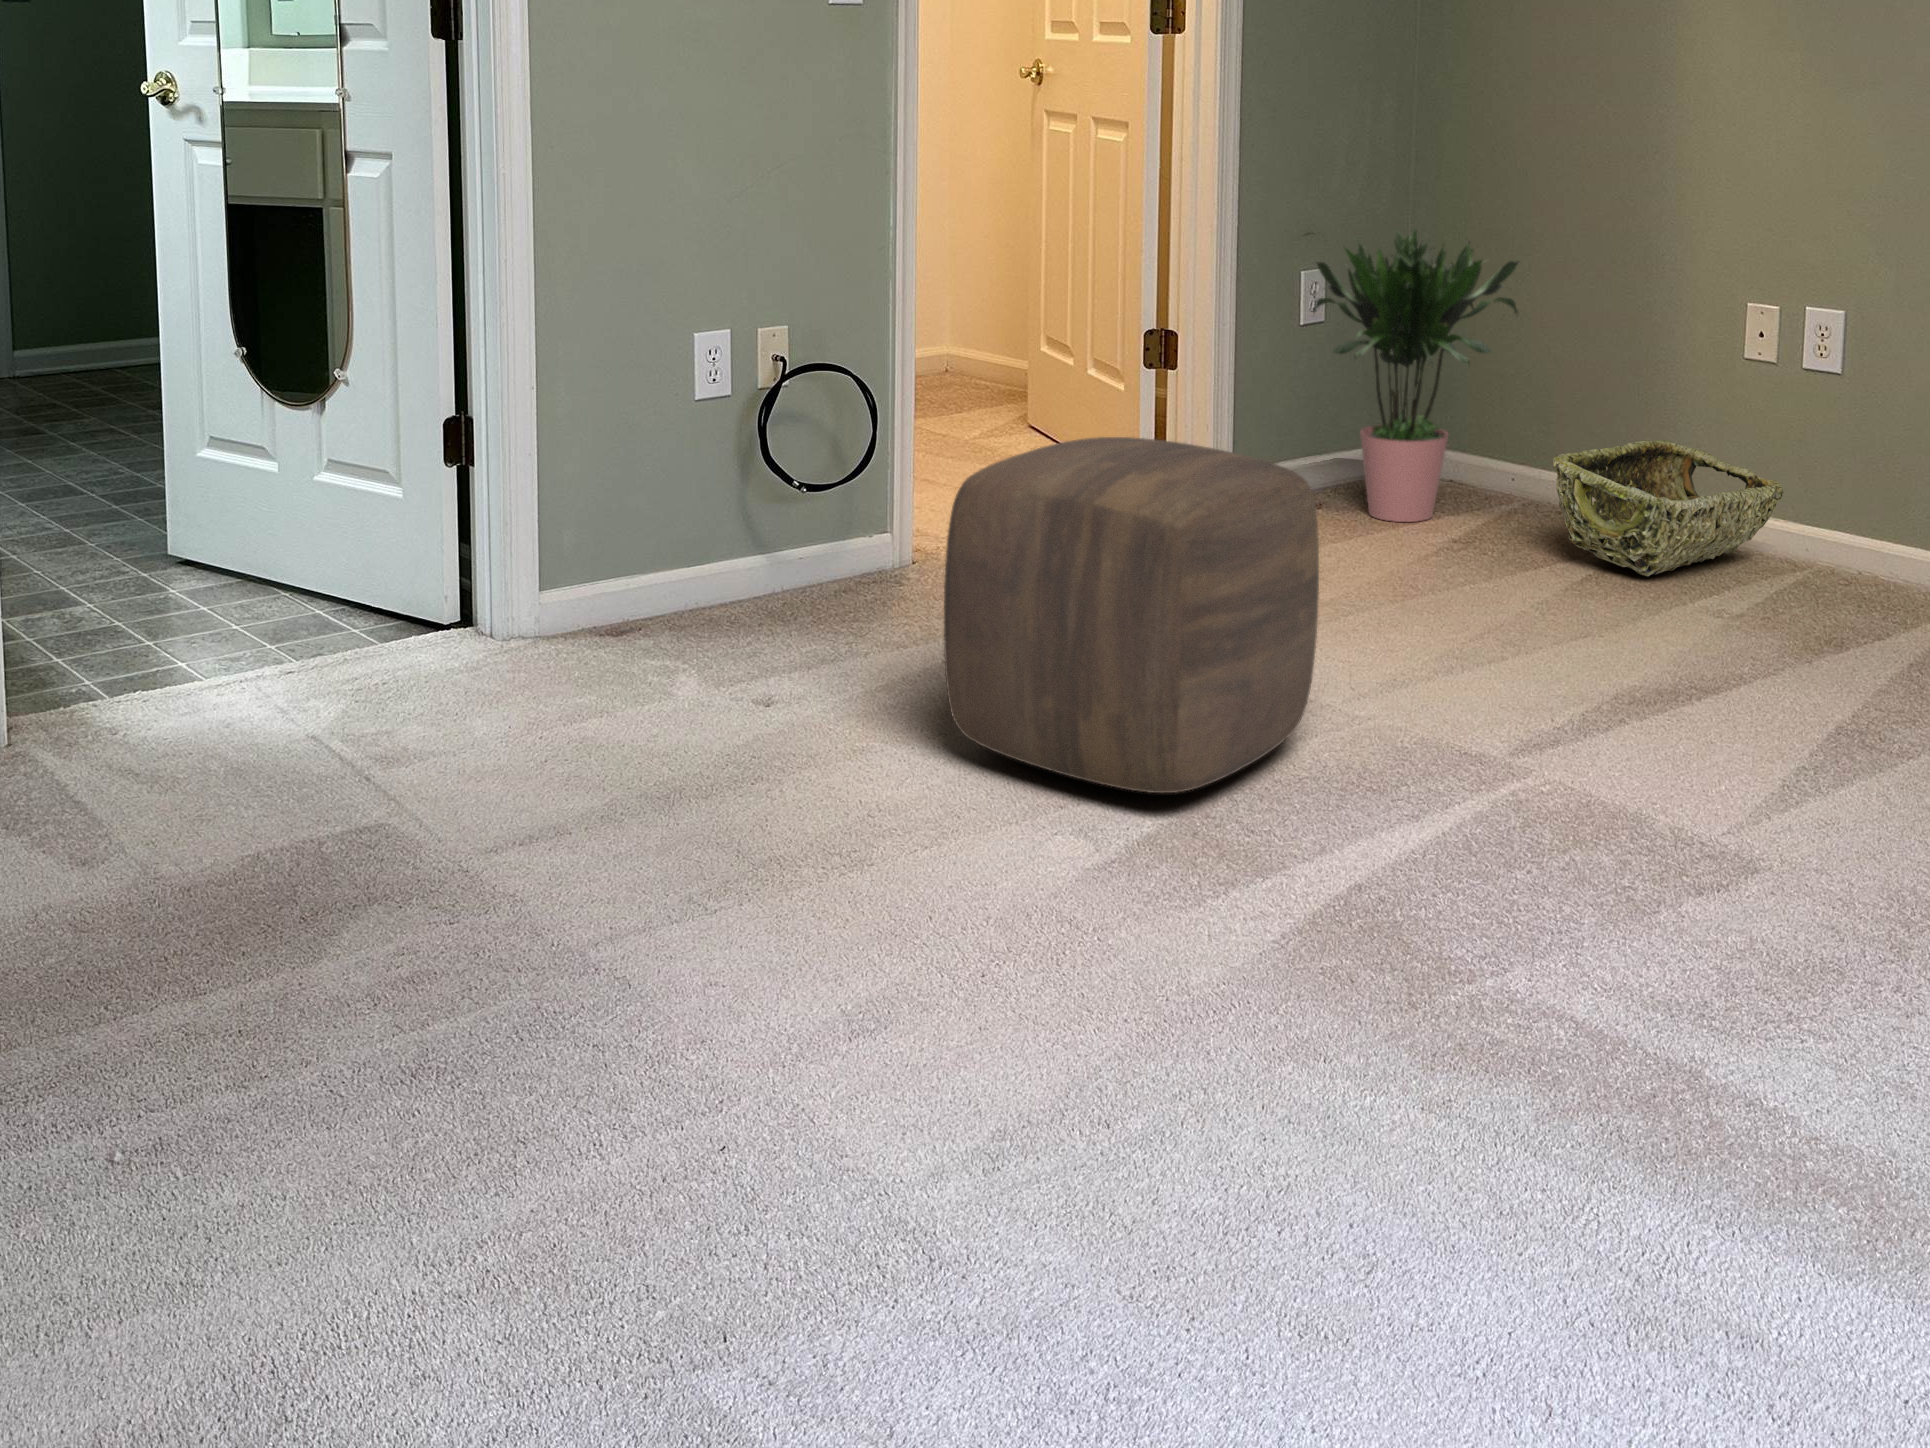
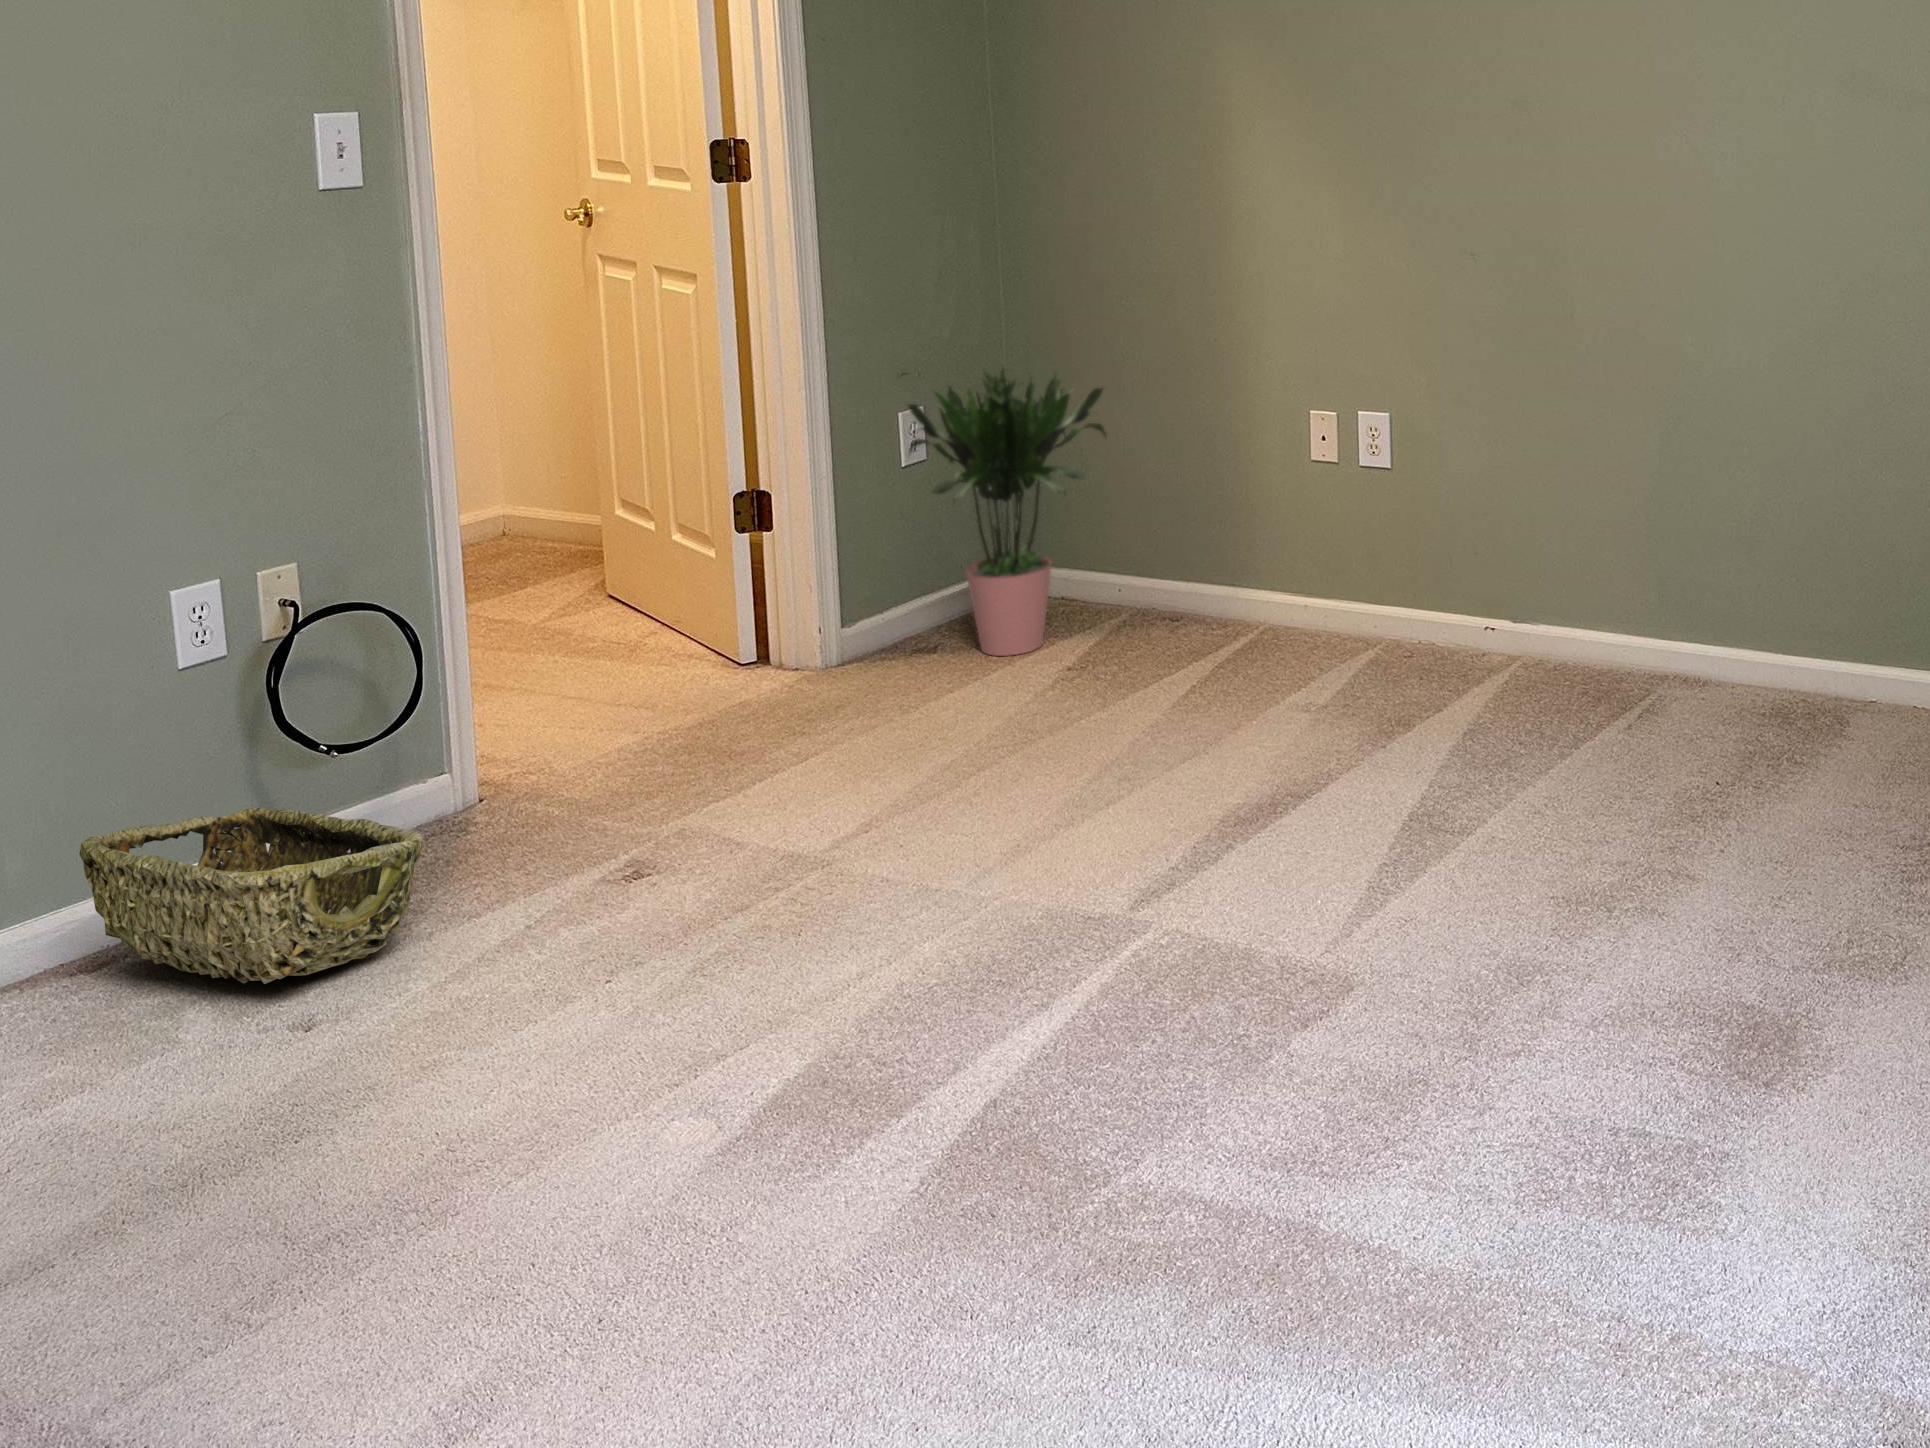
ottoman: present [944,437,1319,793] -> none [516,660,934,1048]
woven basket: present [1553,440,1784,576] -> present [80,808,423,984]

